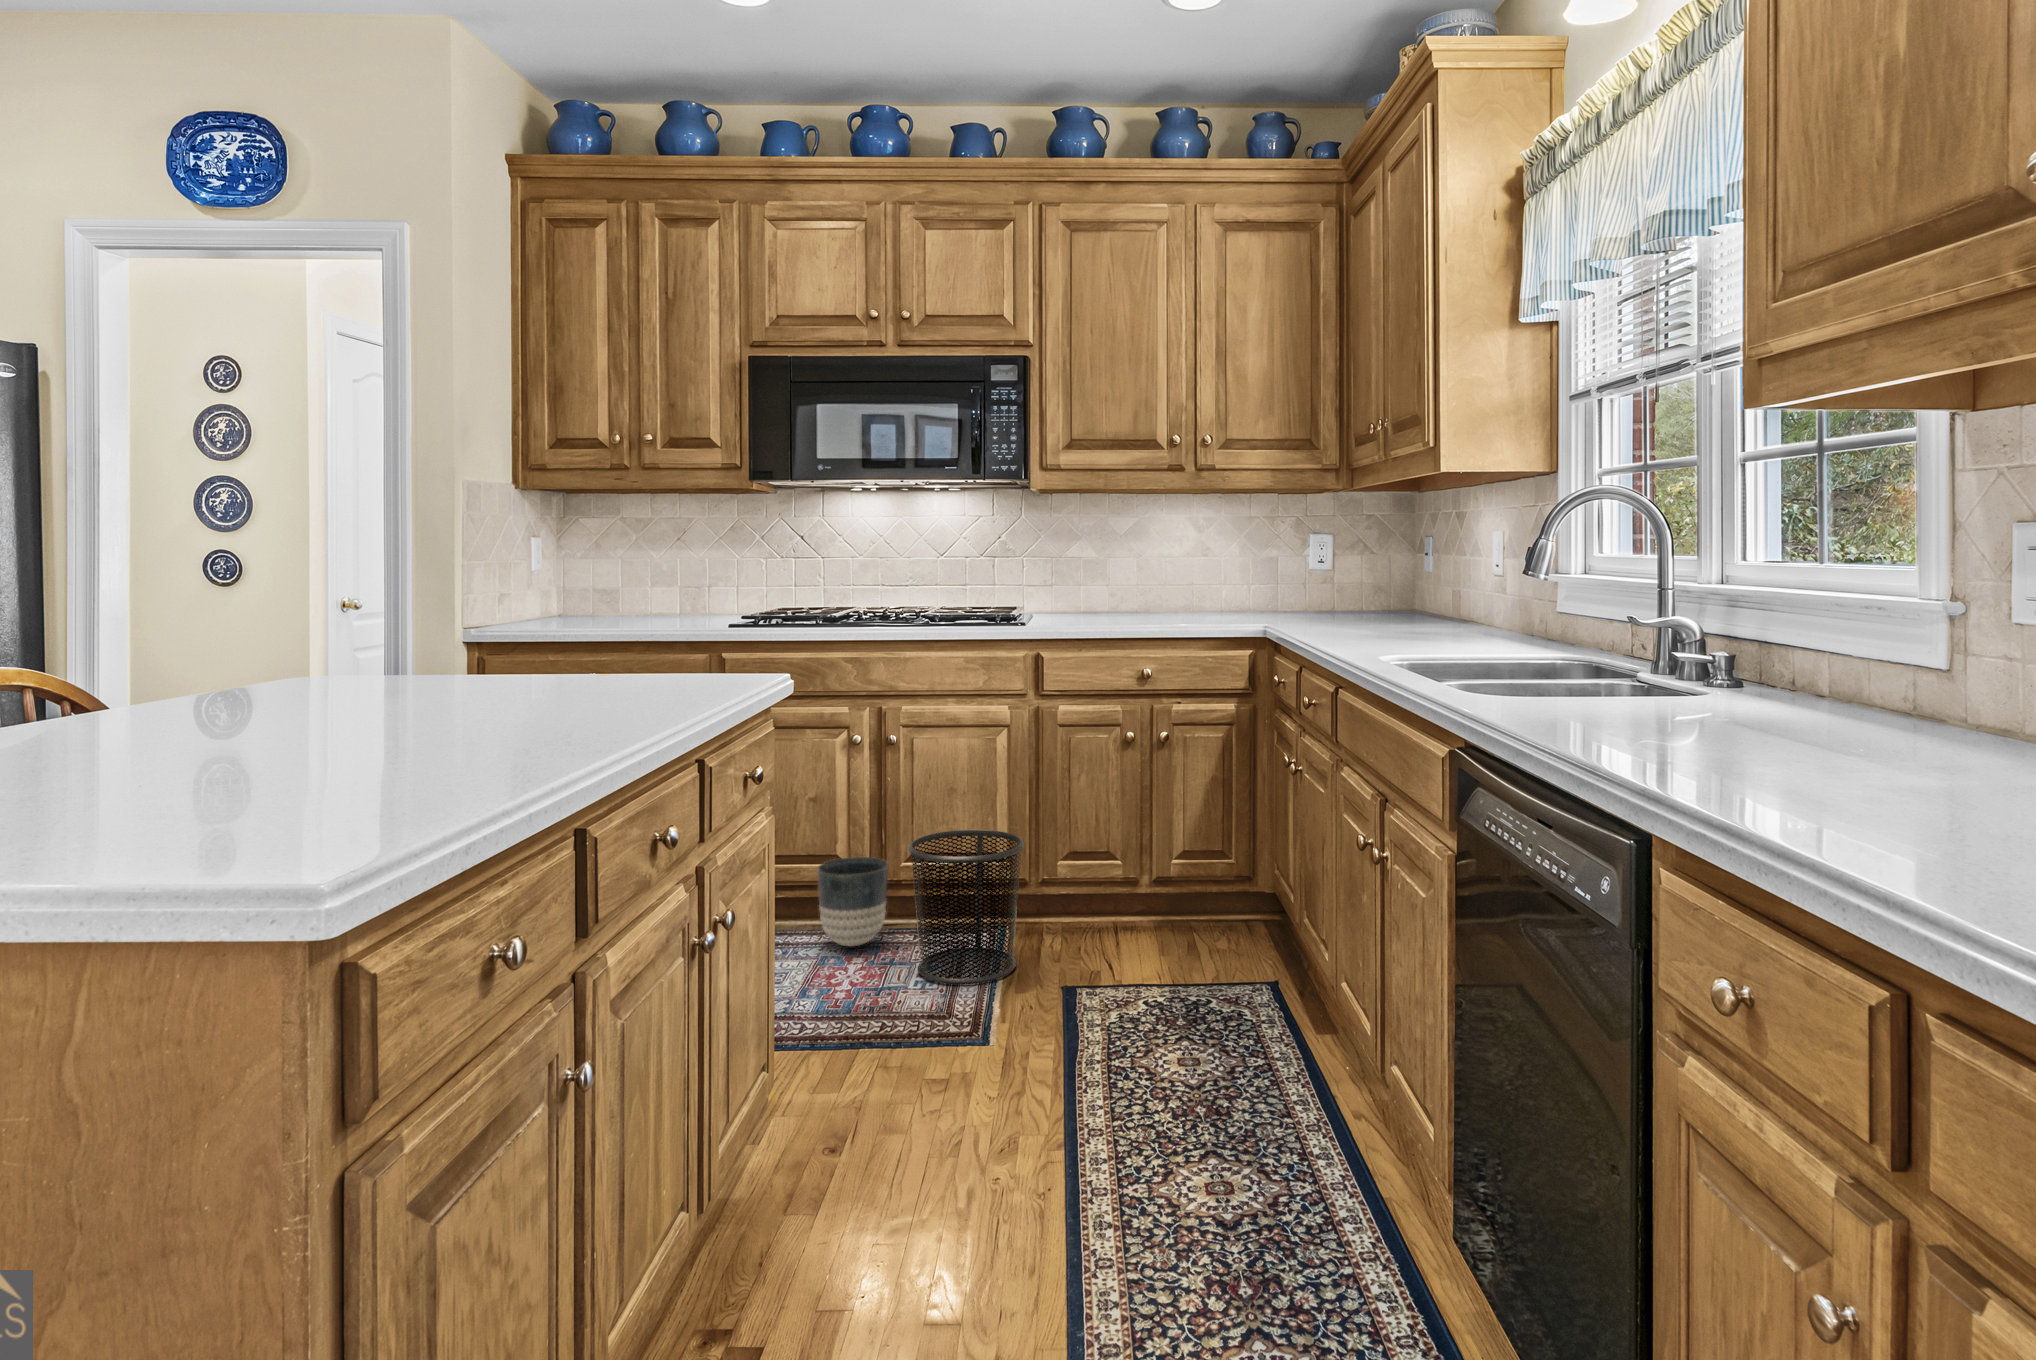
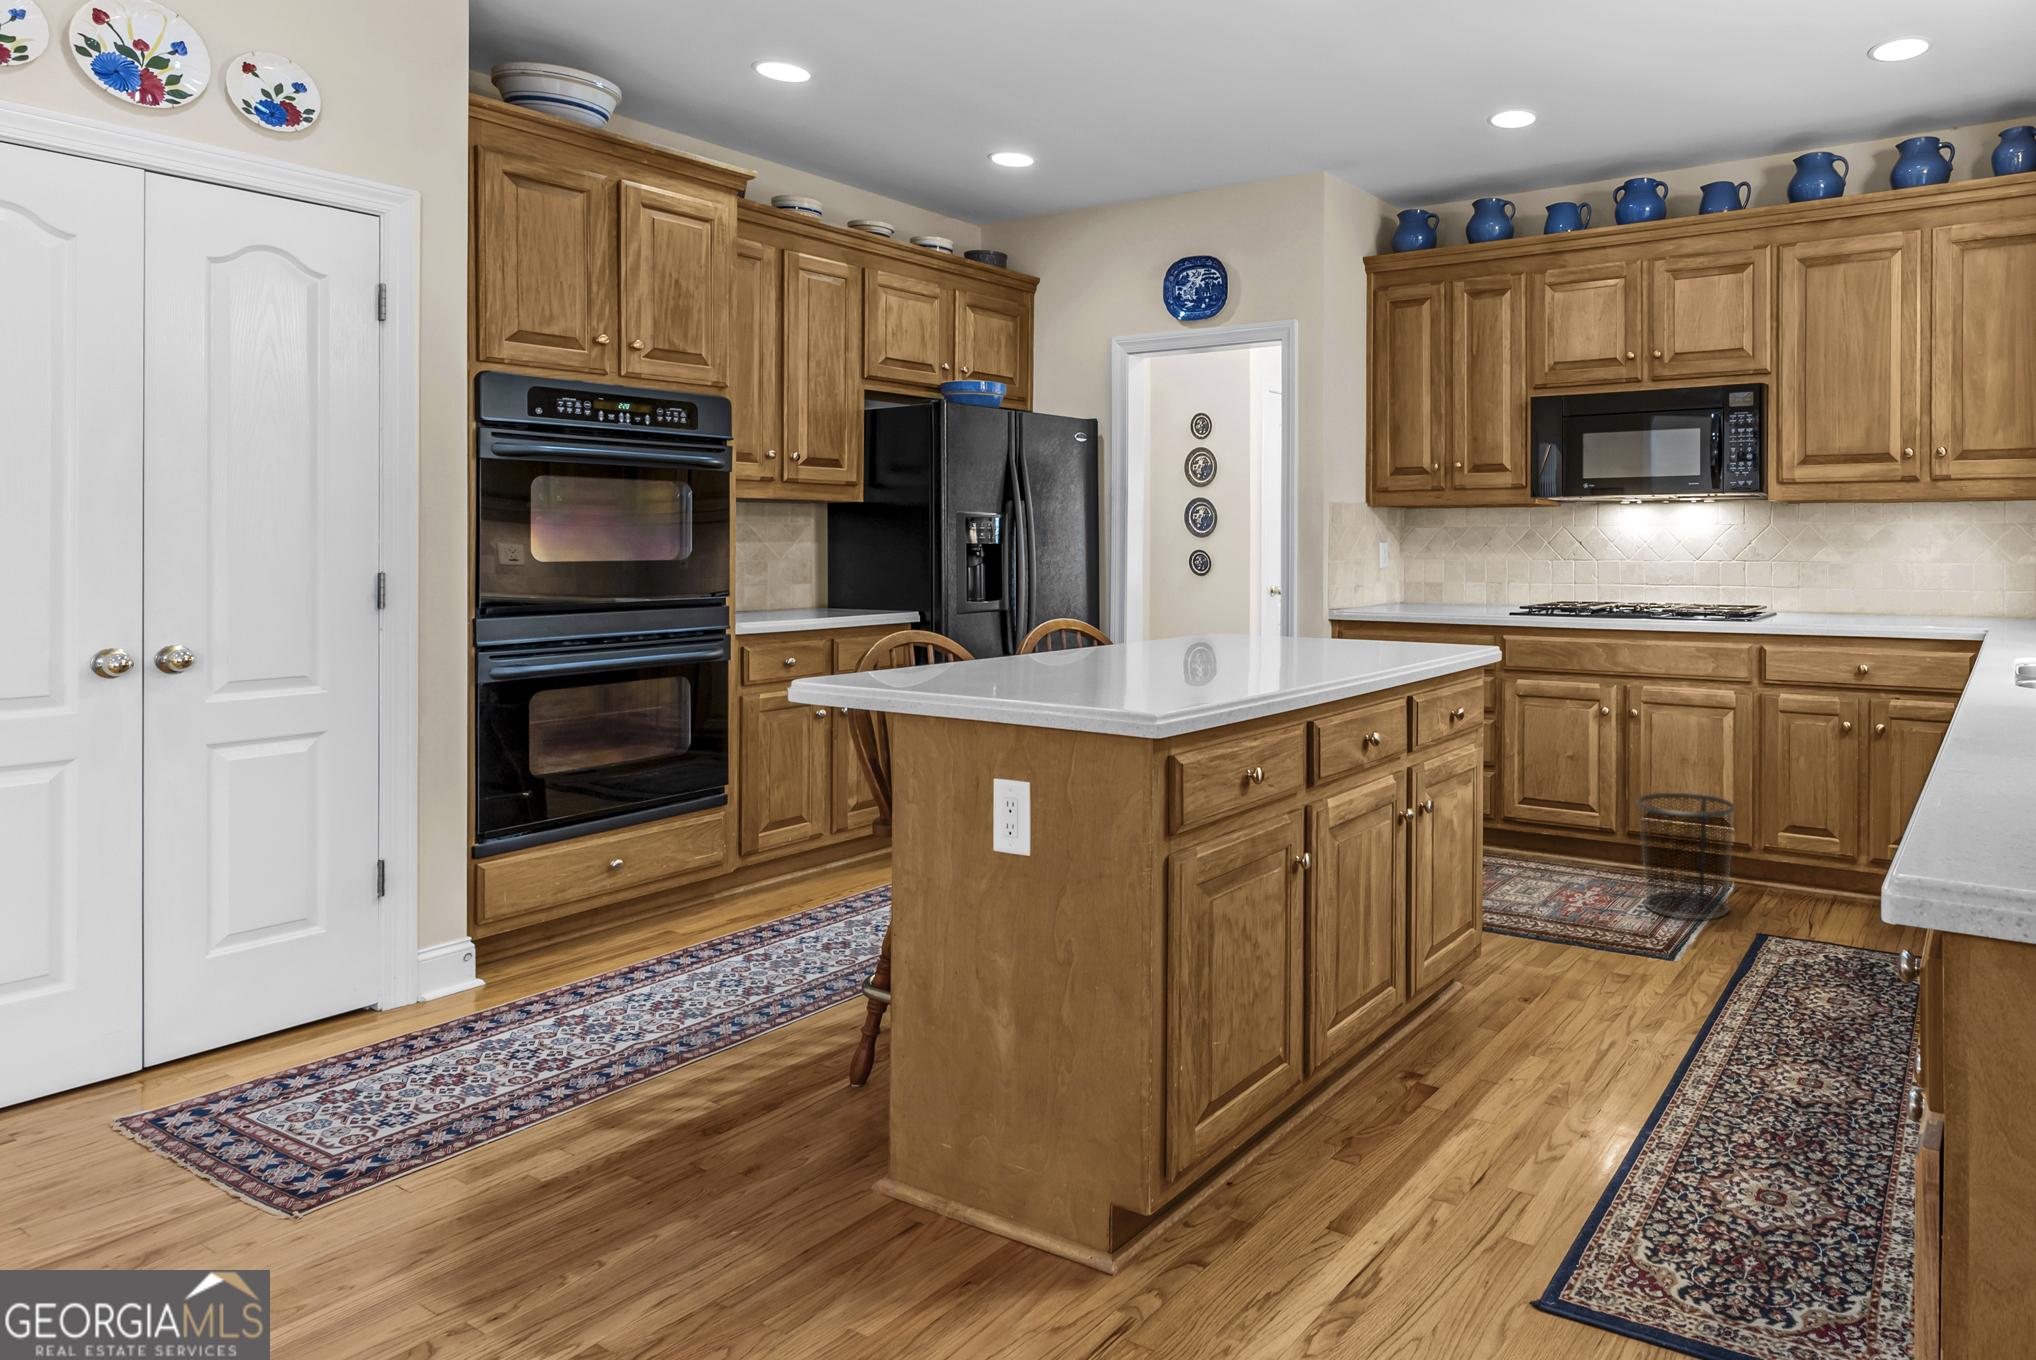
planter: present [817,857,888,946] -> none [1573,807,1631,879]

